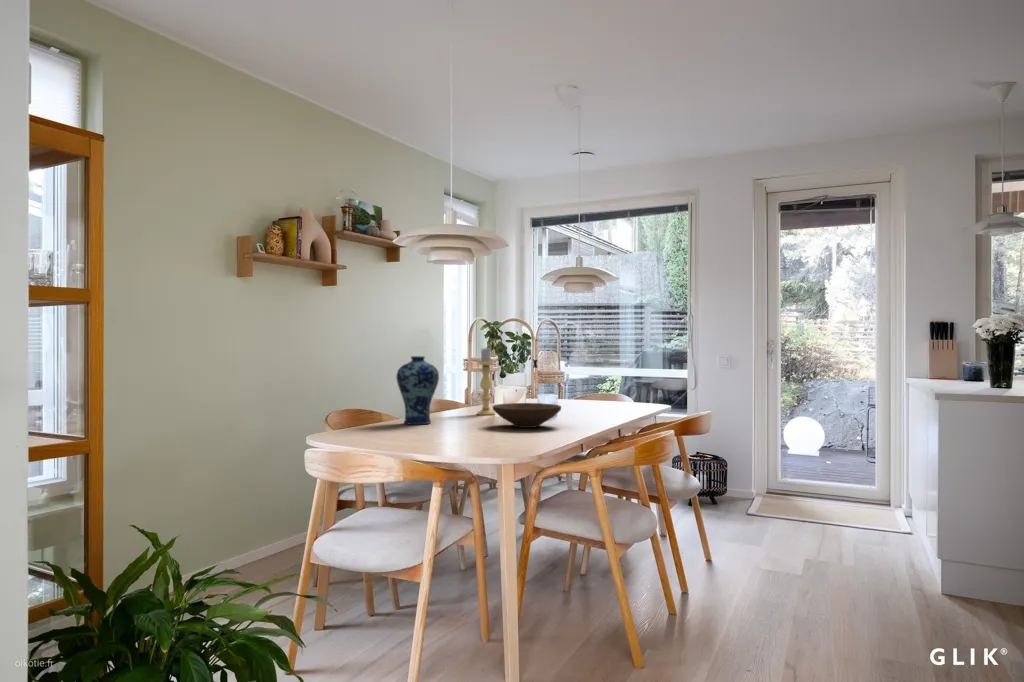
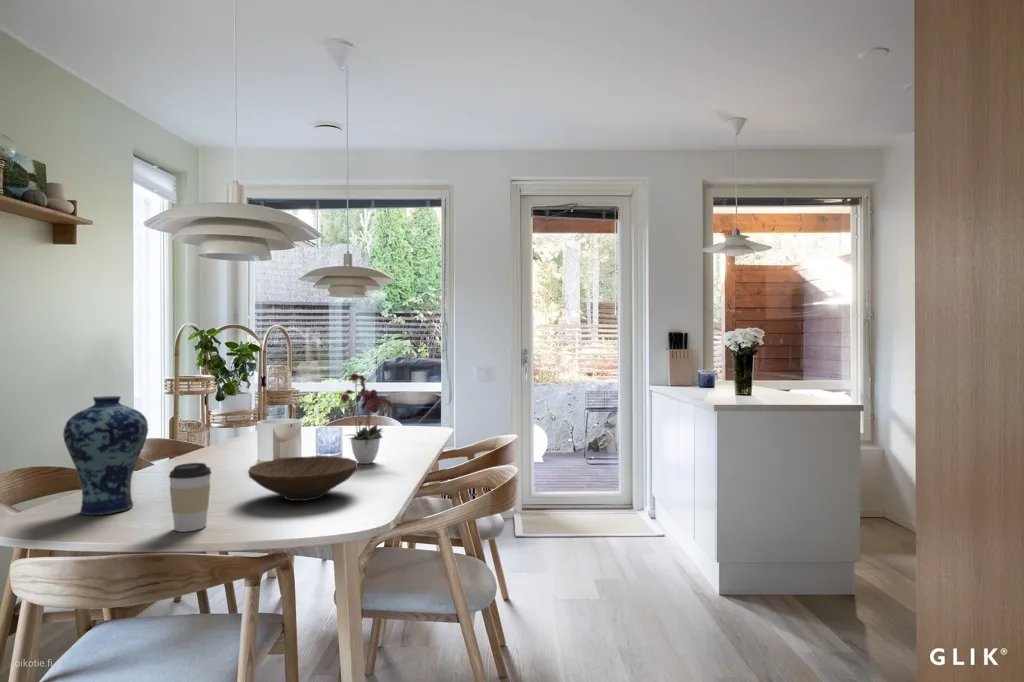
flower arrangement: none [564,347,606,417] -> present [341,373,393,464]
candle holder: present [477,348,495,415] -> none [204,371,233,472]
coffee cup: none [444,394,467,432] -> present [169,463,211,532]

